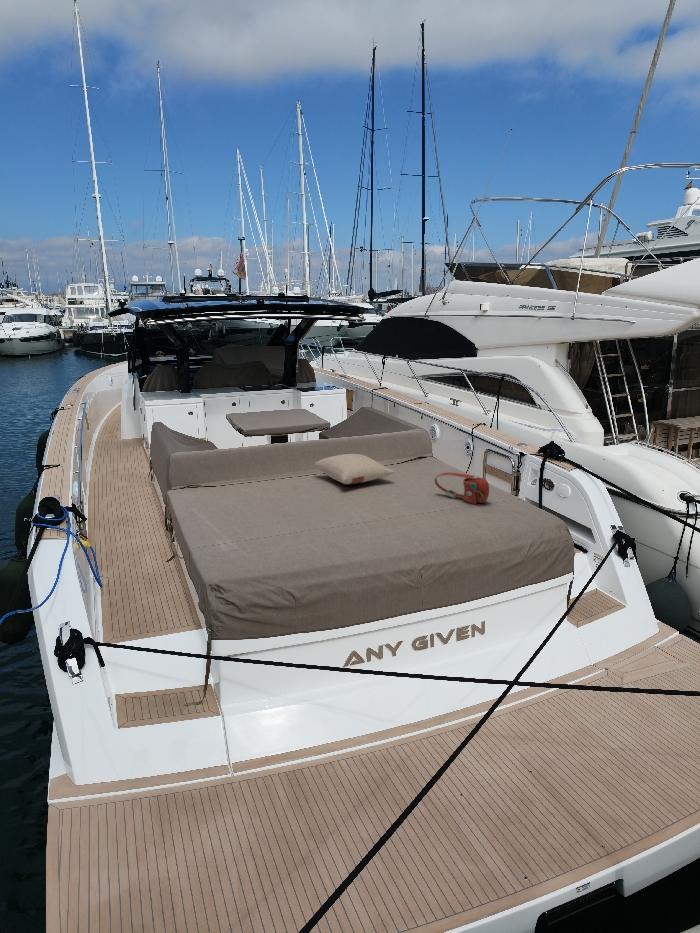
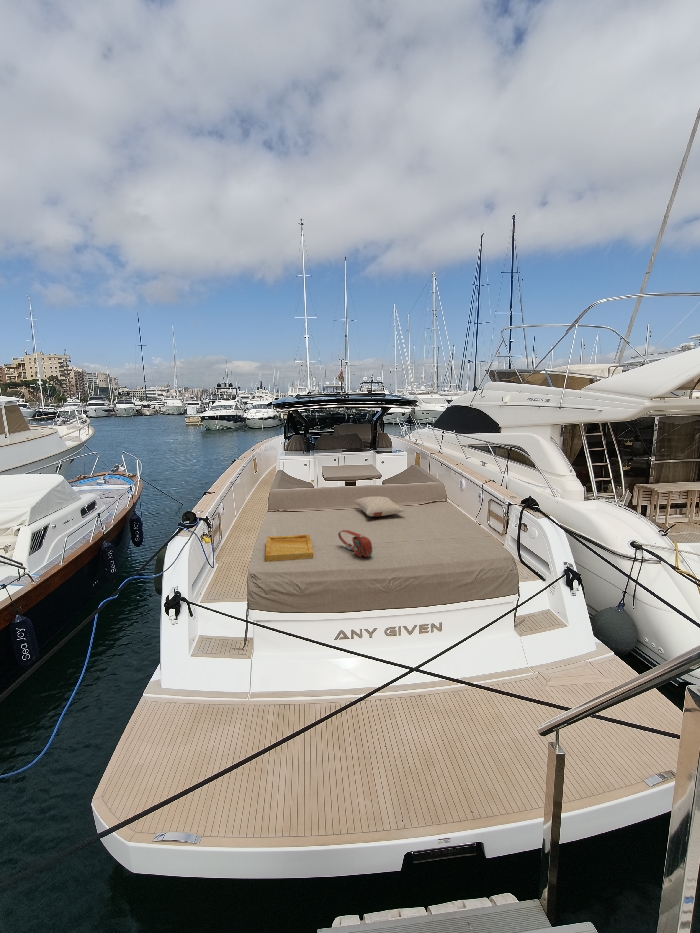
handbag: present [435,473,489,504] -> present [338,530,372,557]
tray: none [208,517,295,564] -> present [266,535,313,562]

